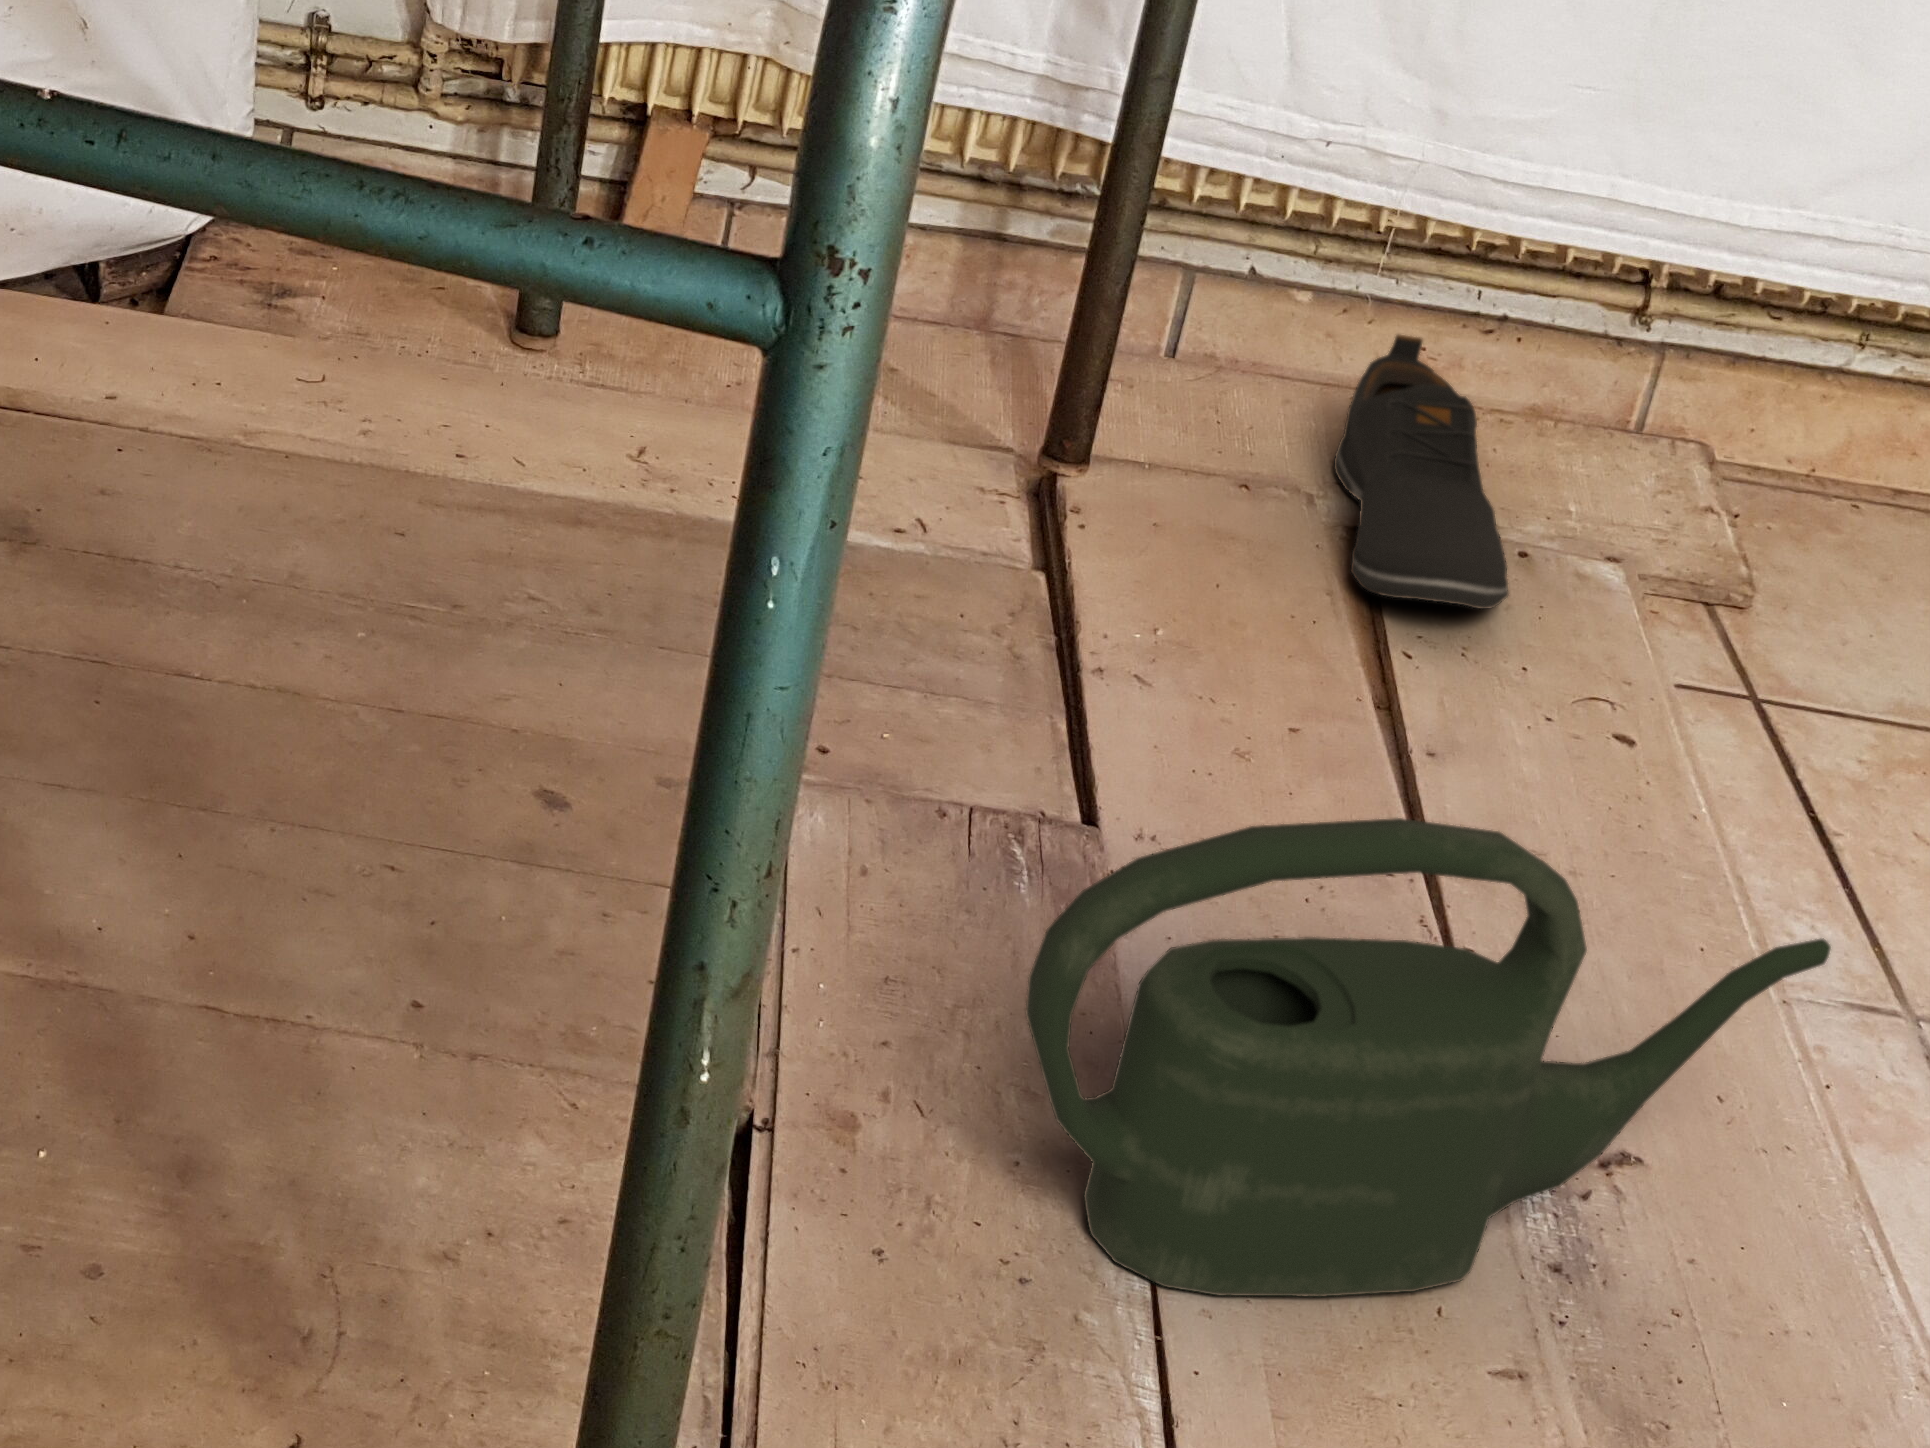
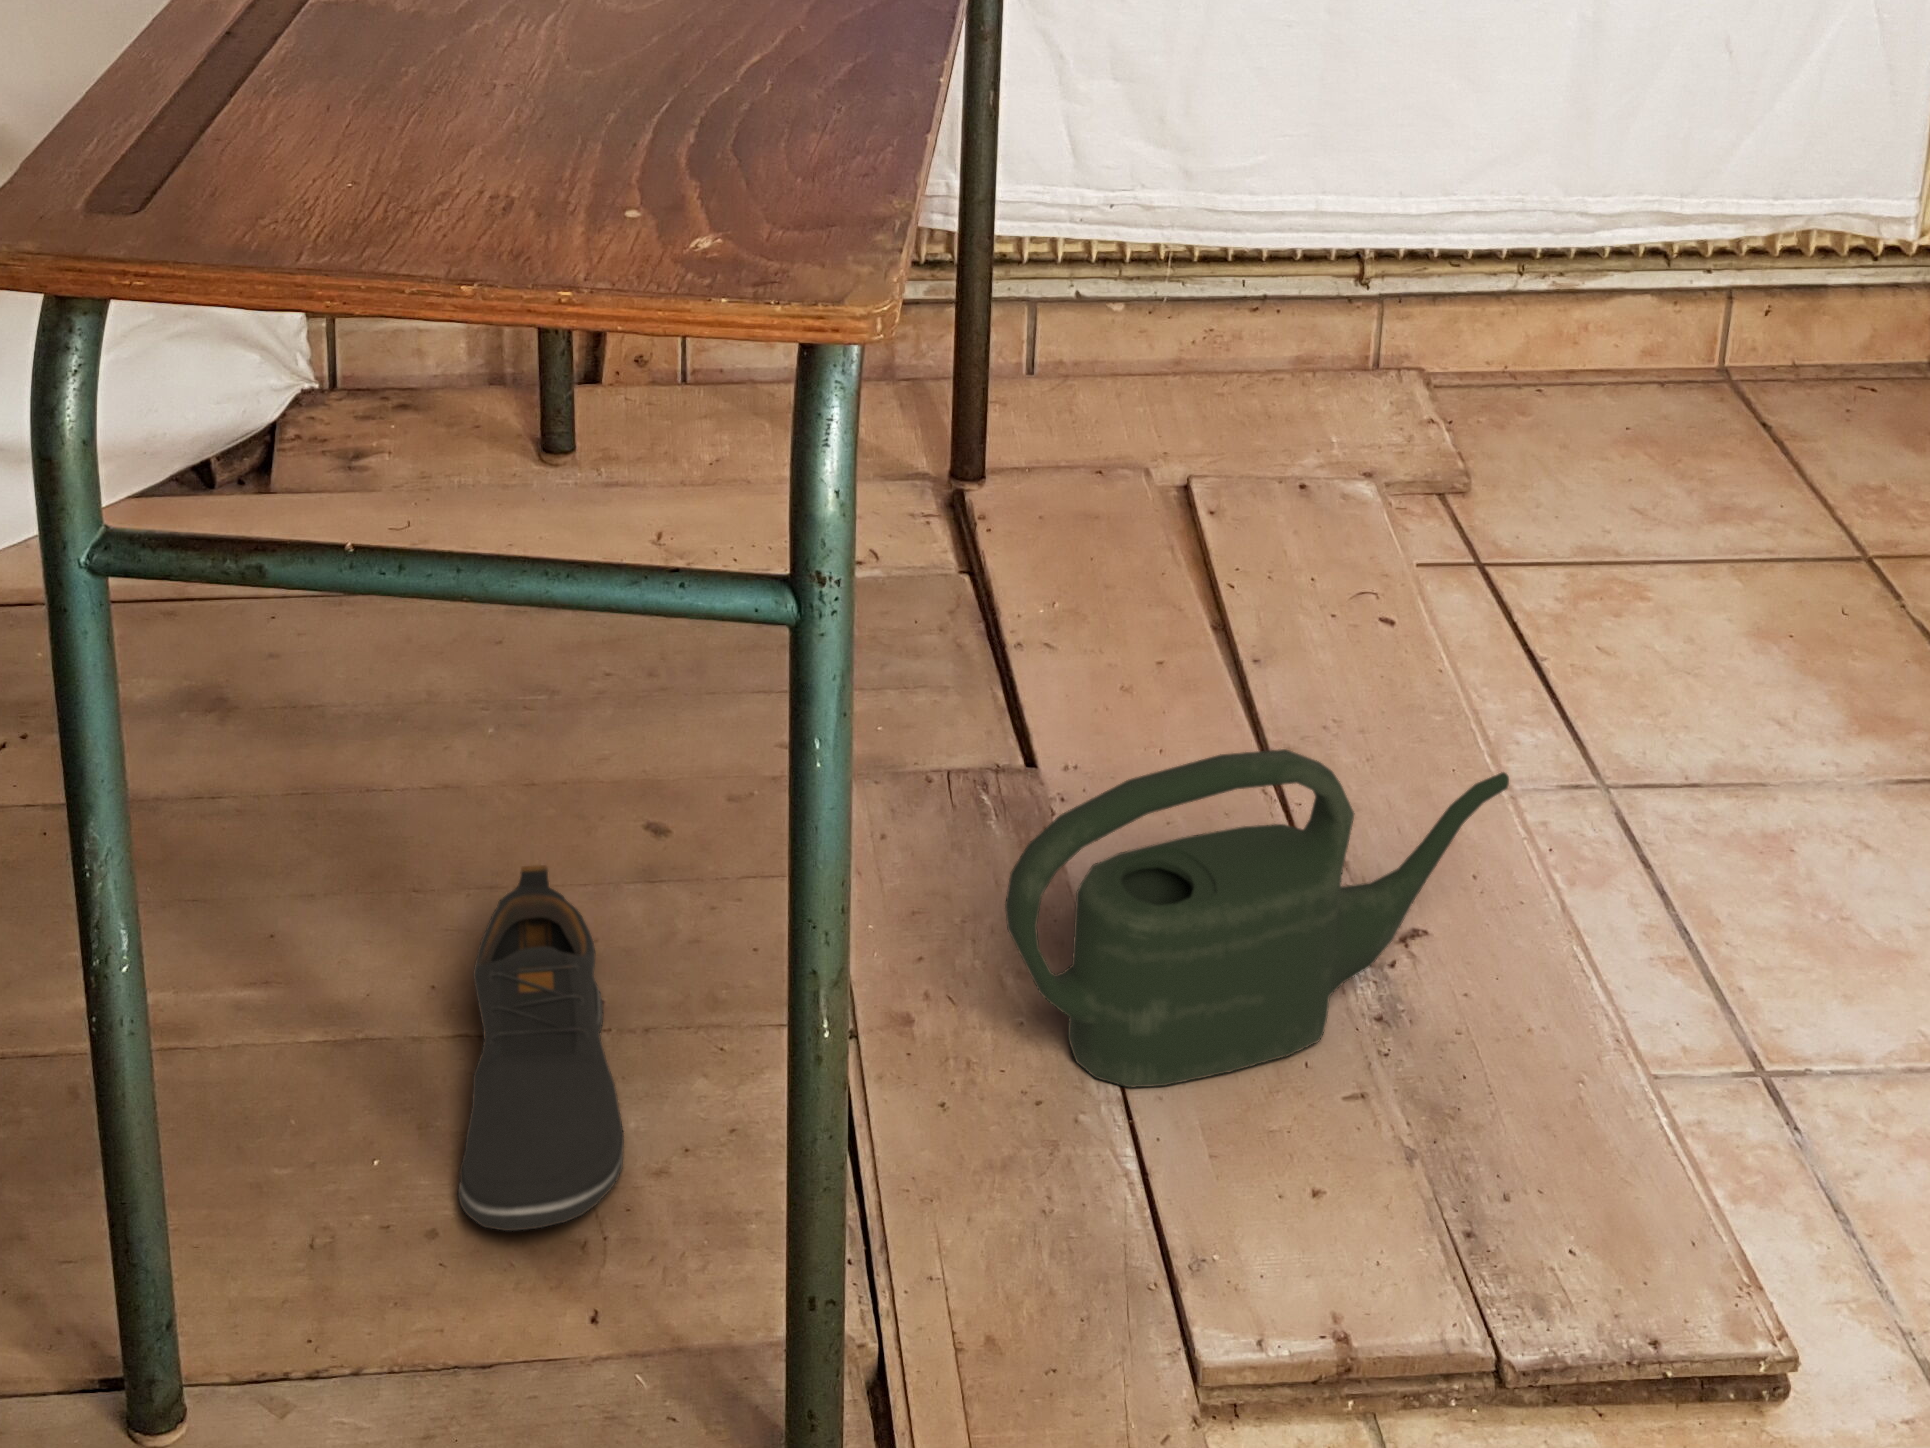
shoe: present [1334,335,1509,609] -> present [458,865,624,1231]

